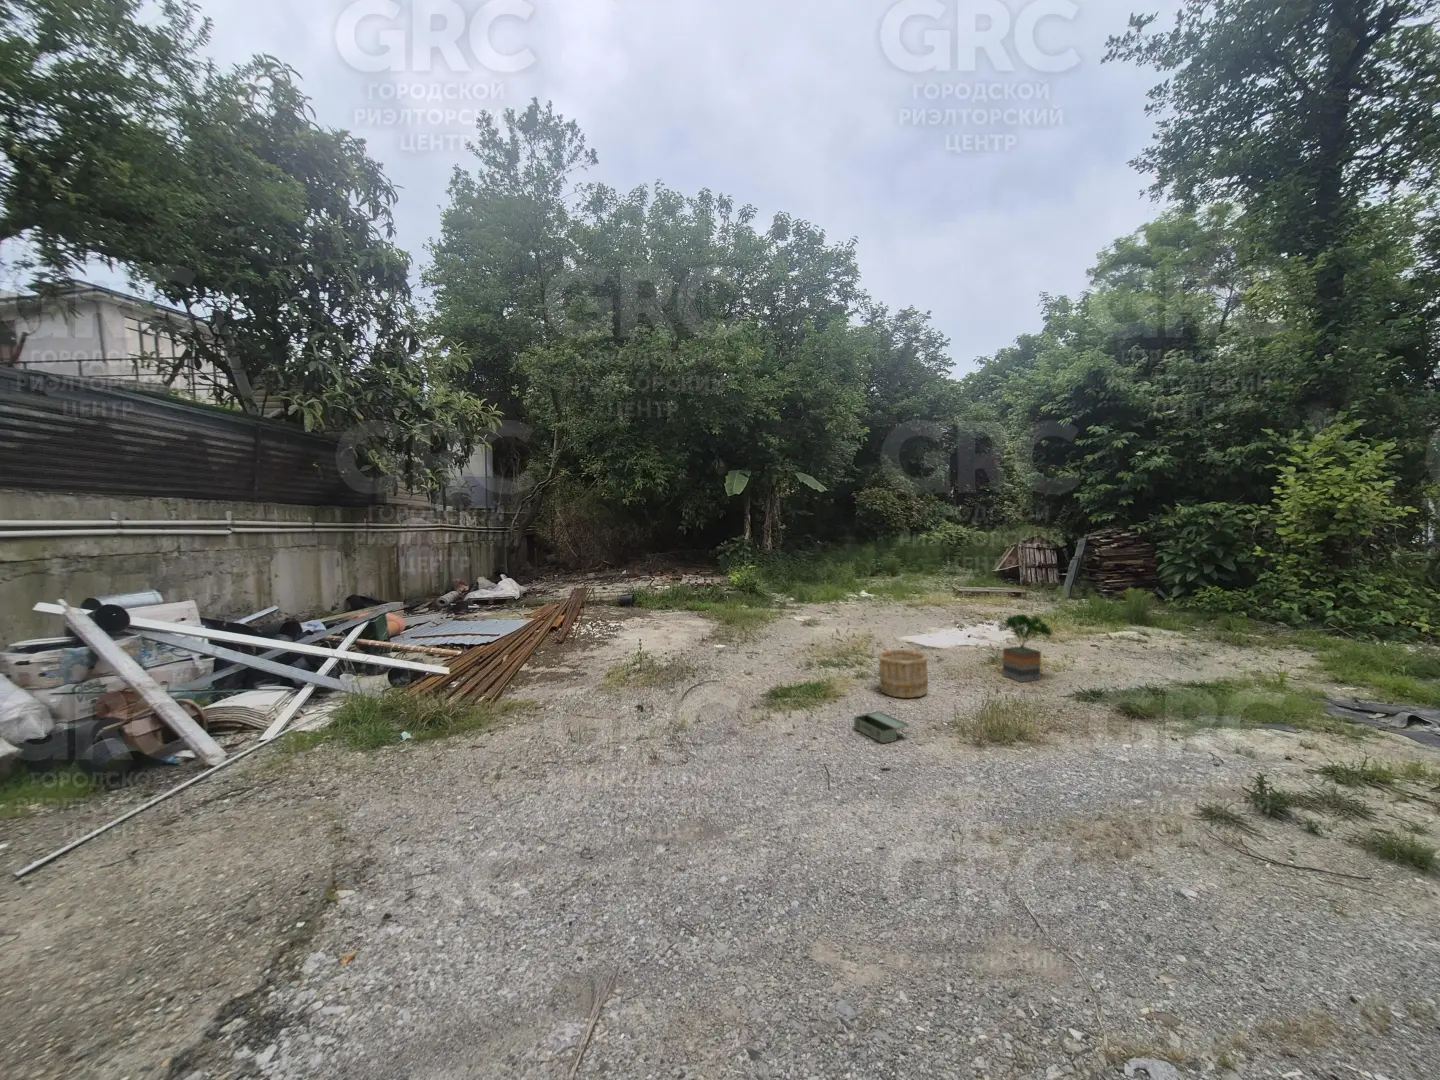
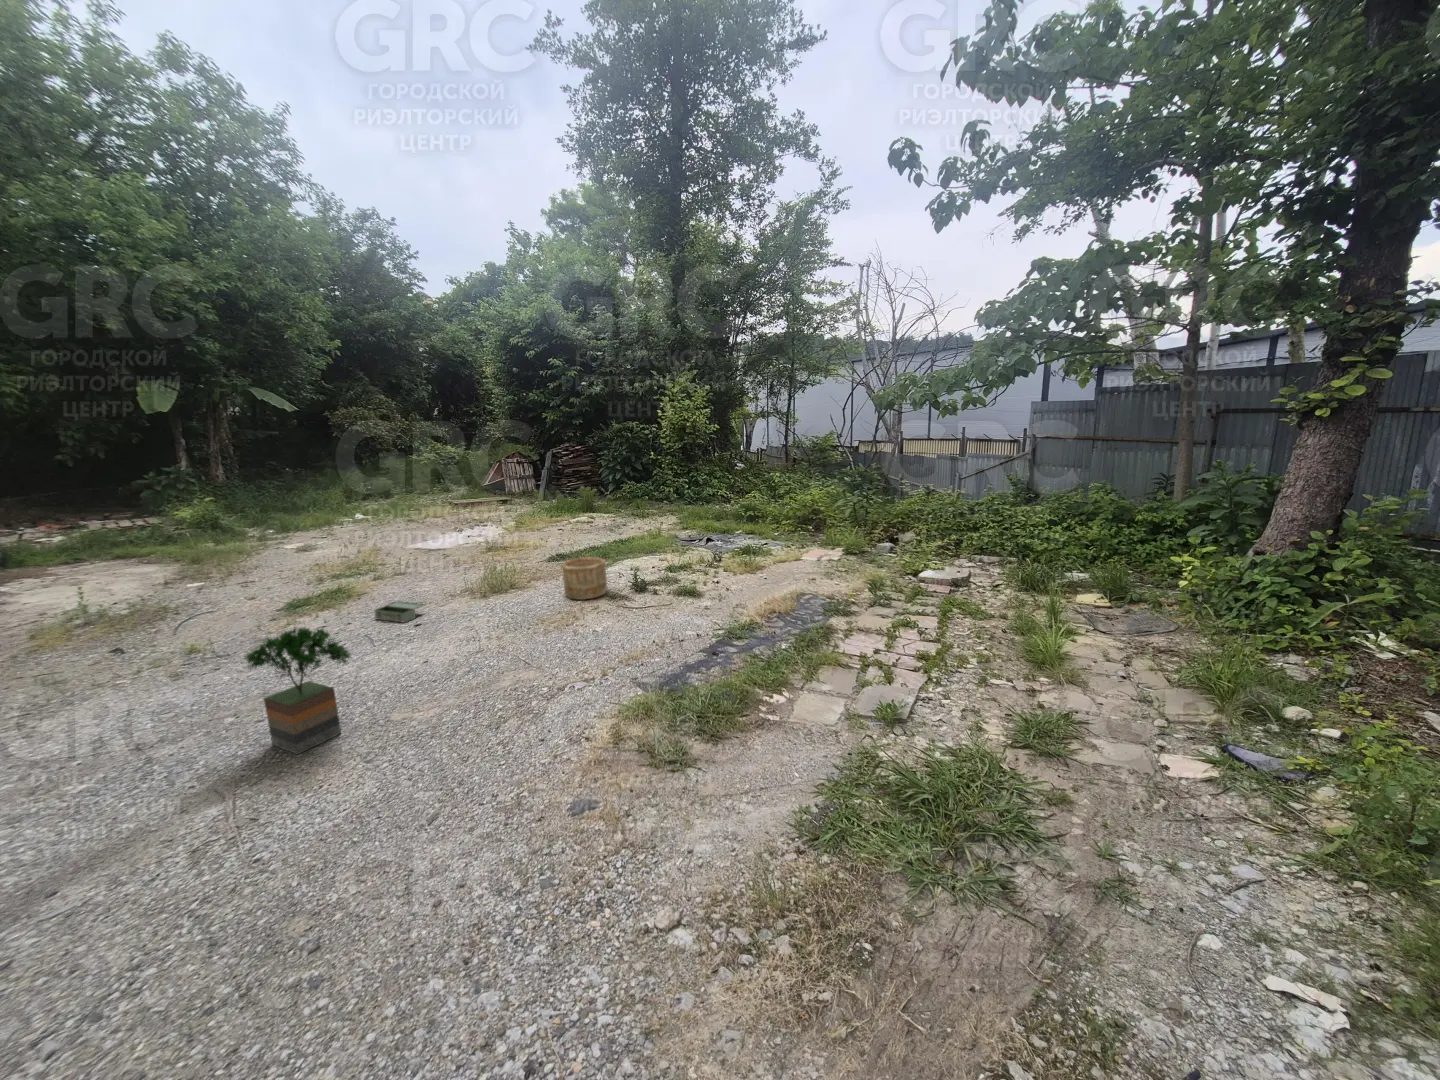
potted tree: present [999,615,1053,682] -> present [245,628,351,754]
wooden bucket: present [878,650,928,698] -> present [561,557,607,600]

